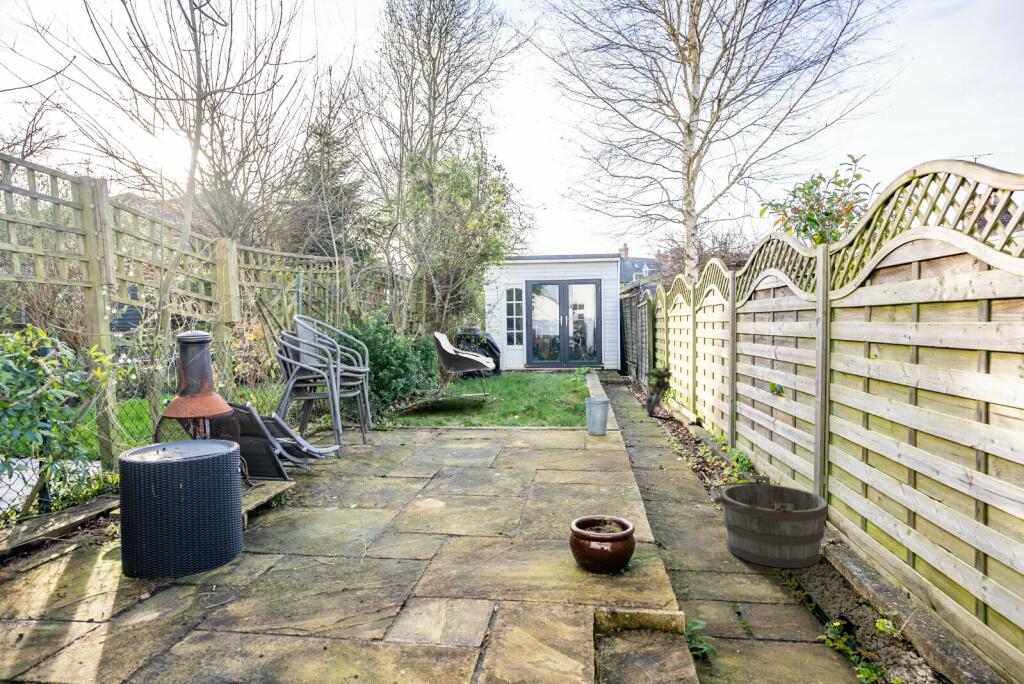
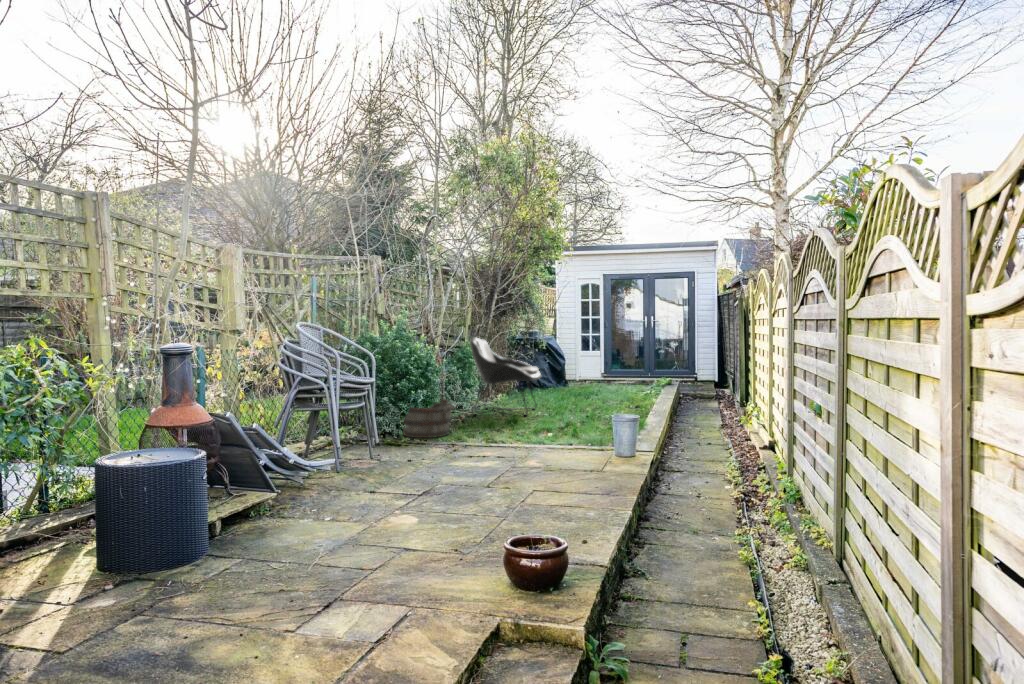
potted plant: present [644,366,672,416] -> none [710,377,746,437]
bucket: present [710,476,828,568] -> present [403,399,454,438]

